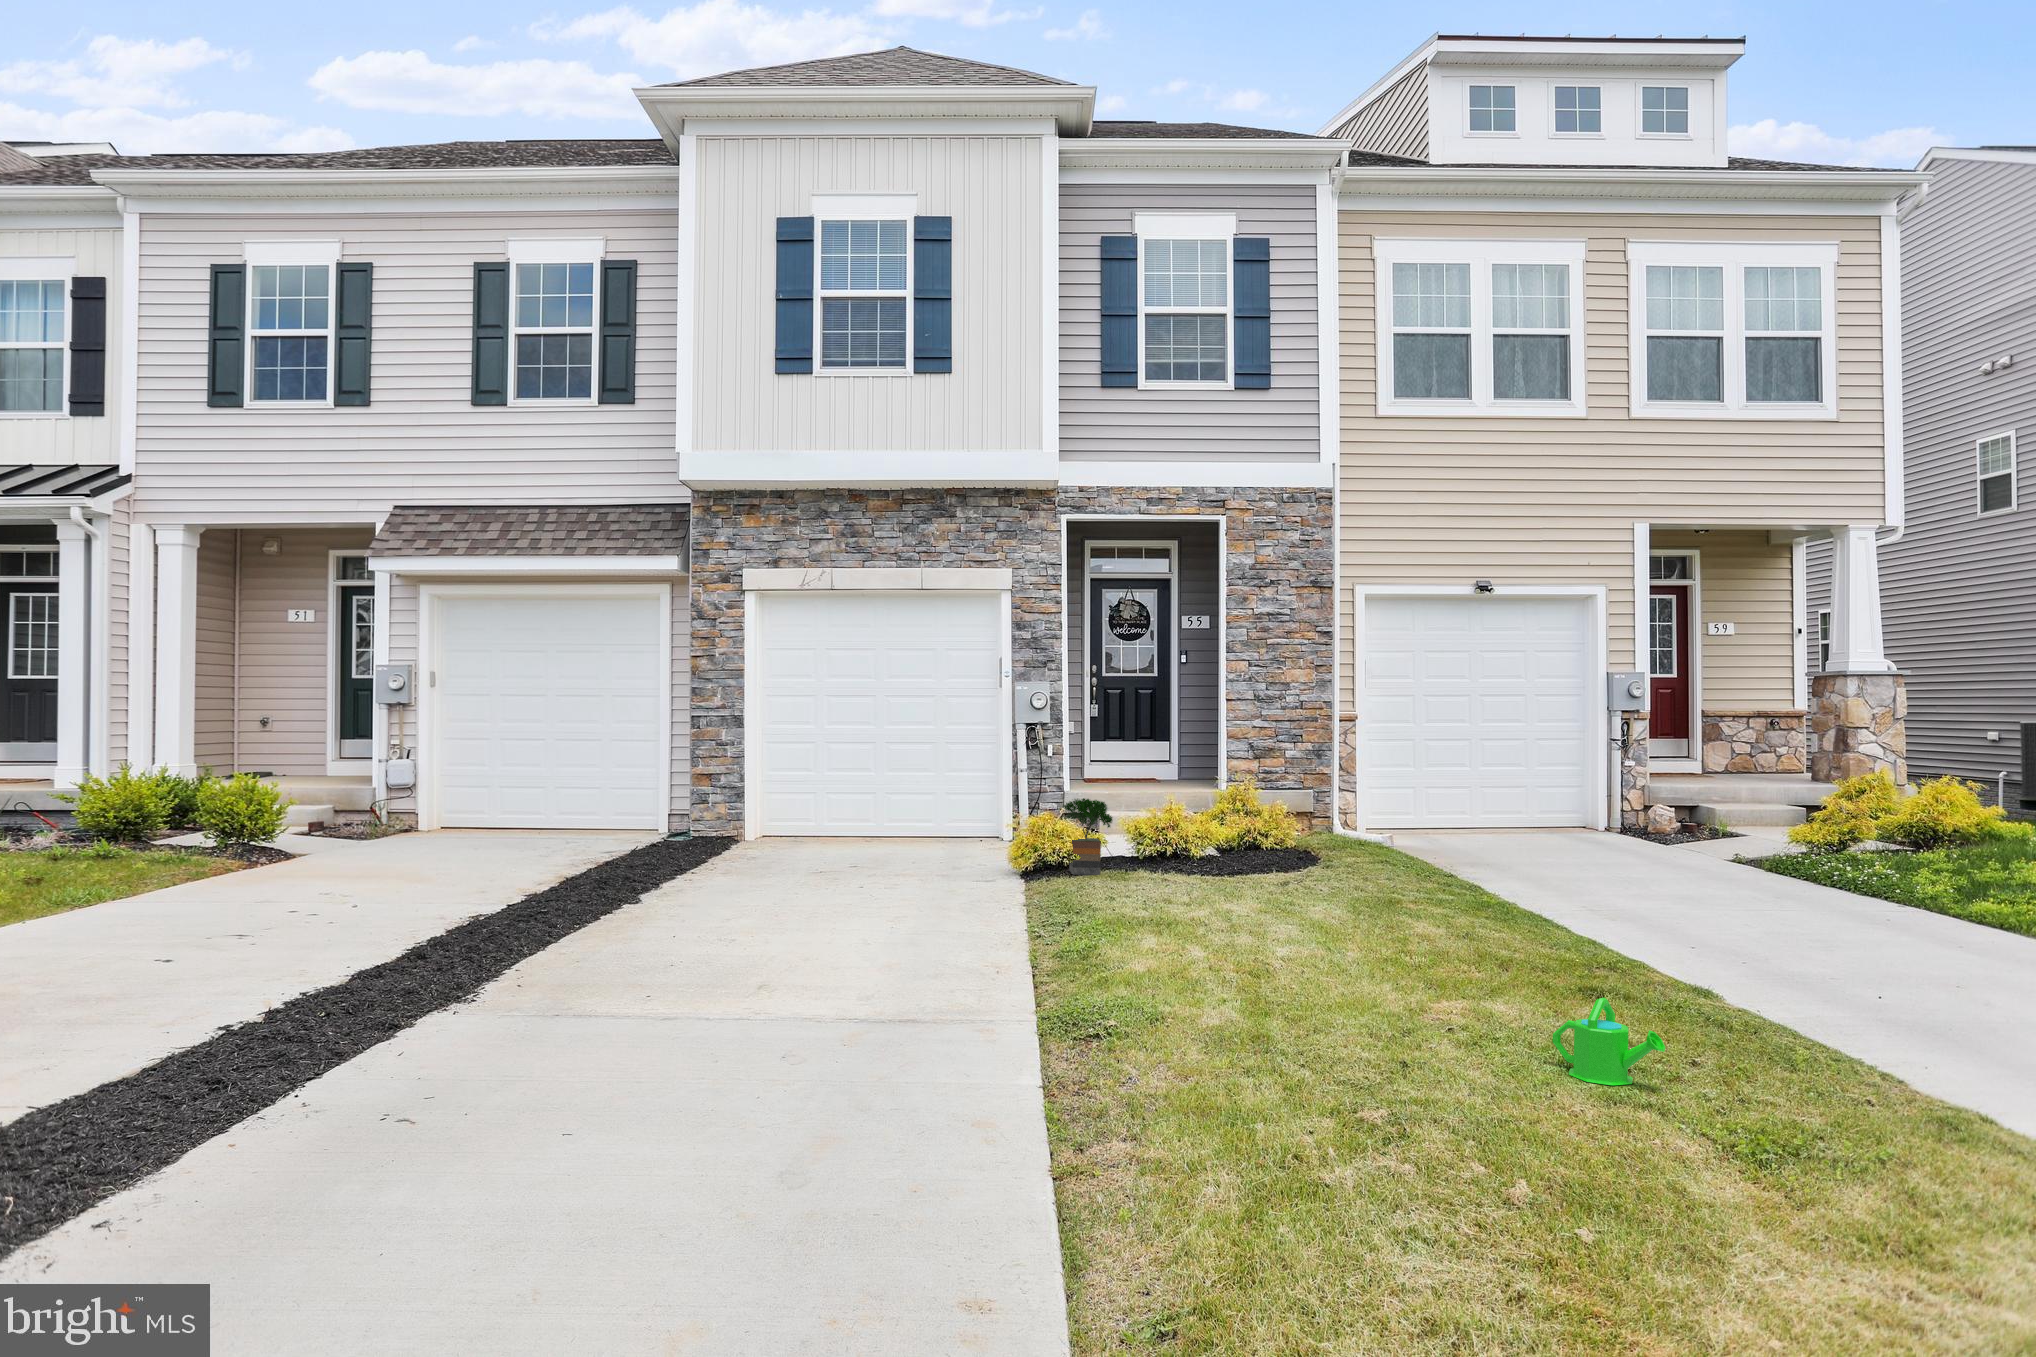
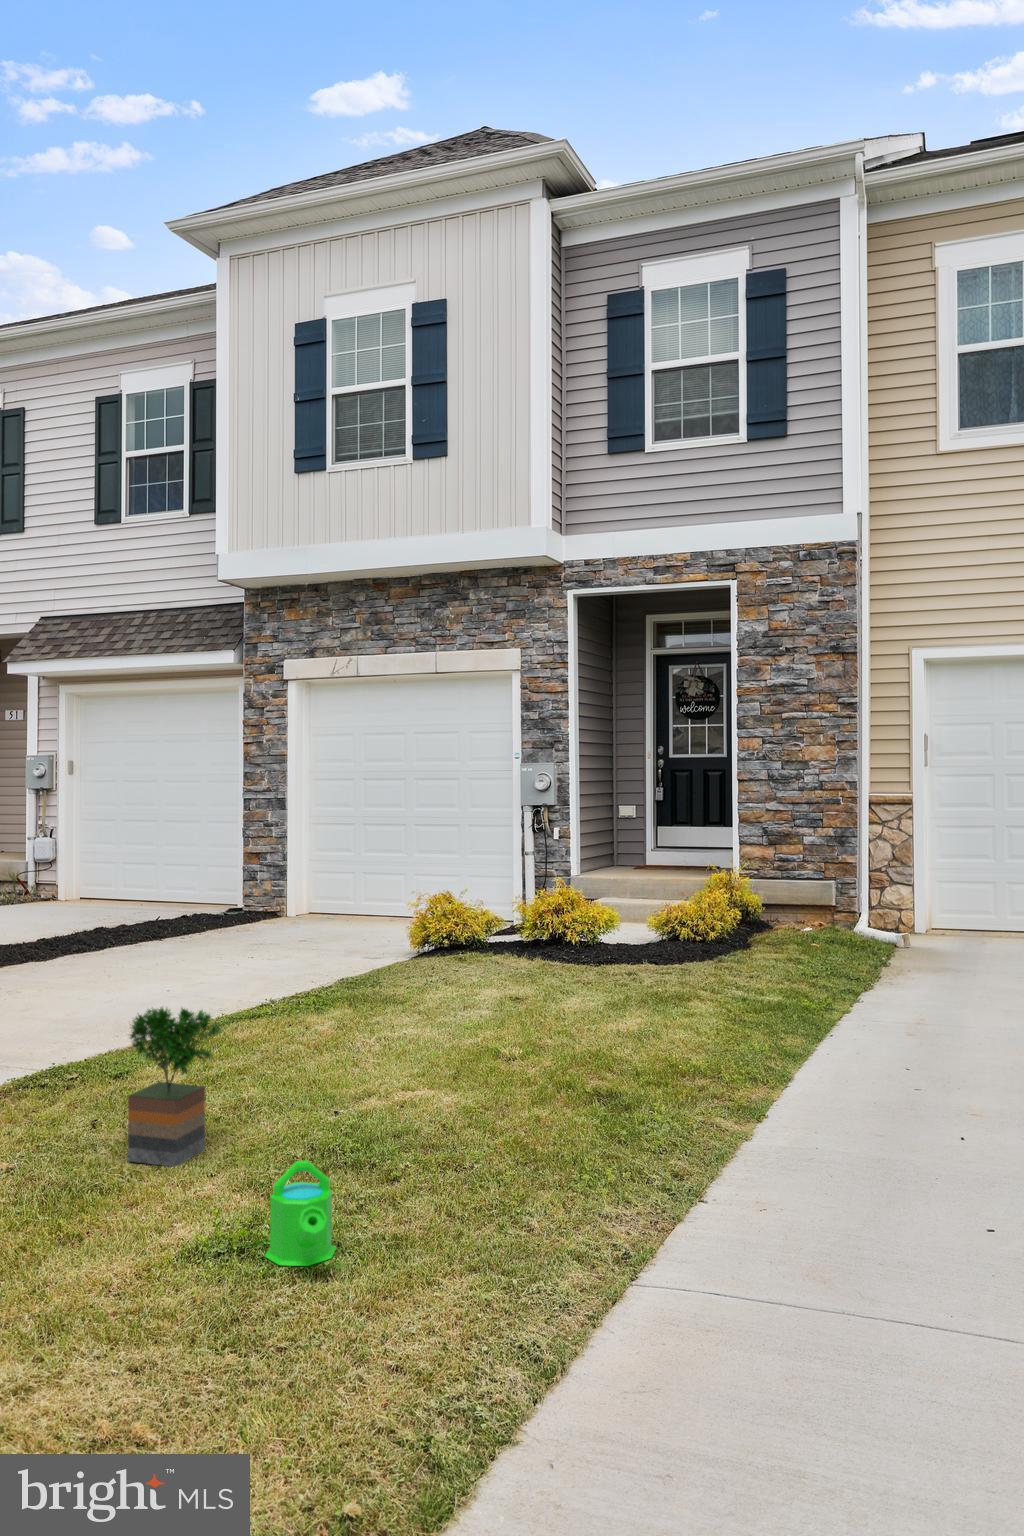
potted tree: present [1063,798,1113,875] -> present [128,1007,223,1167]

